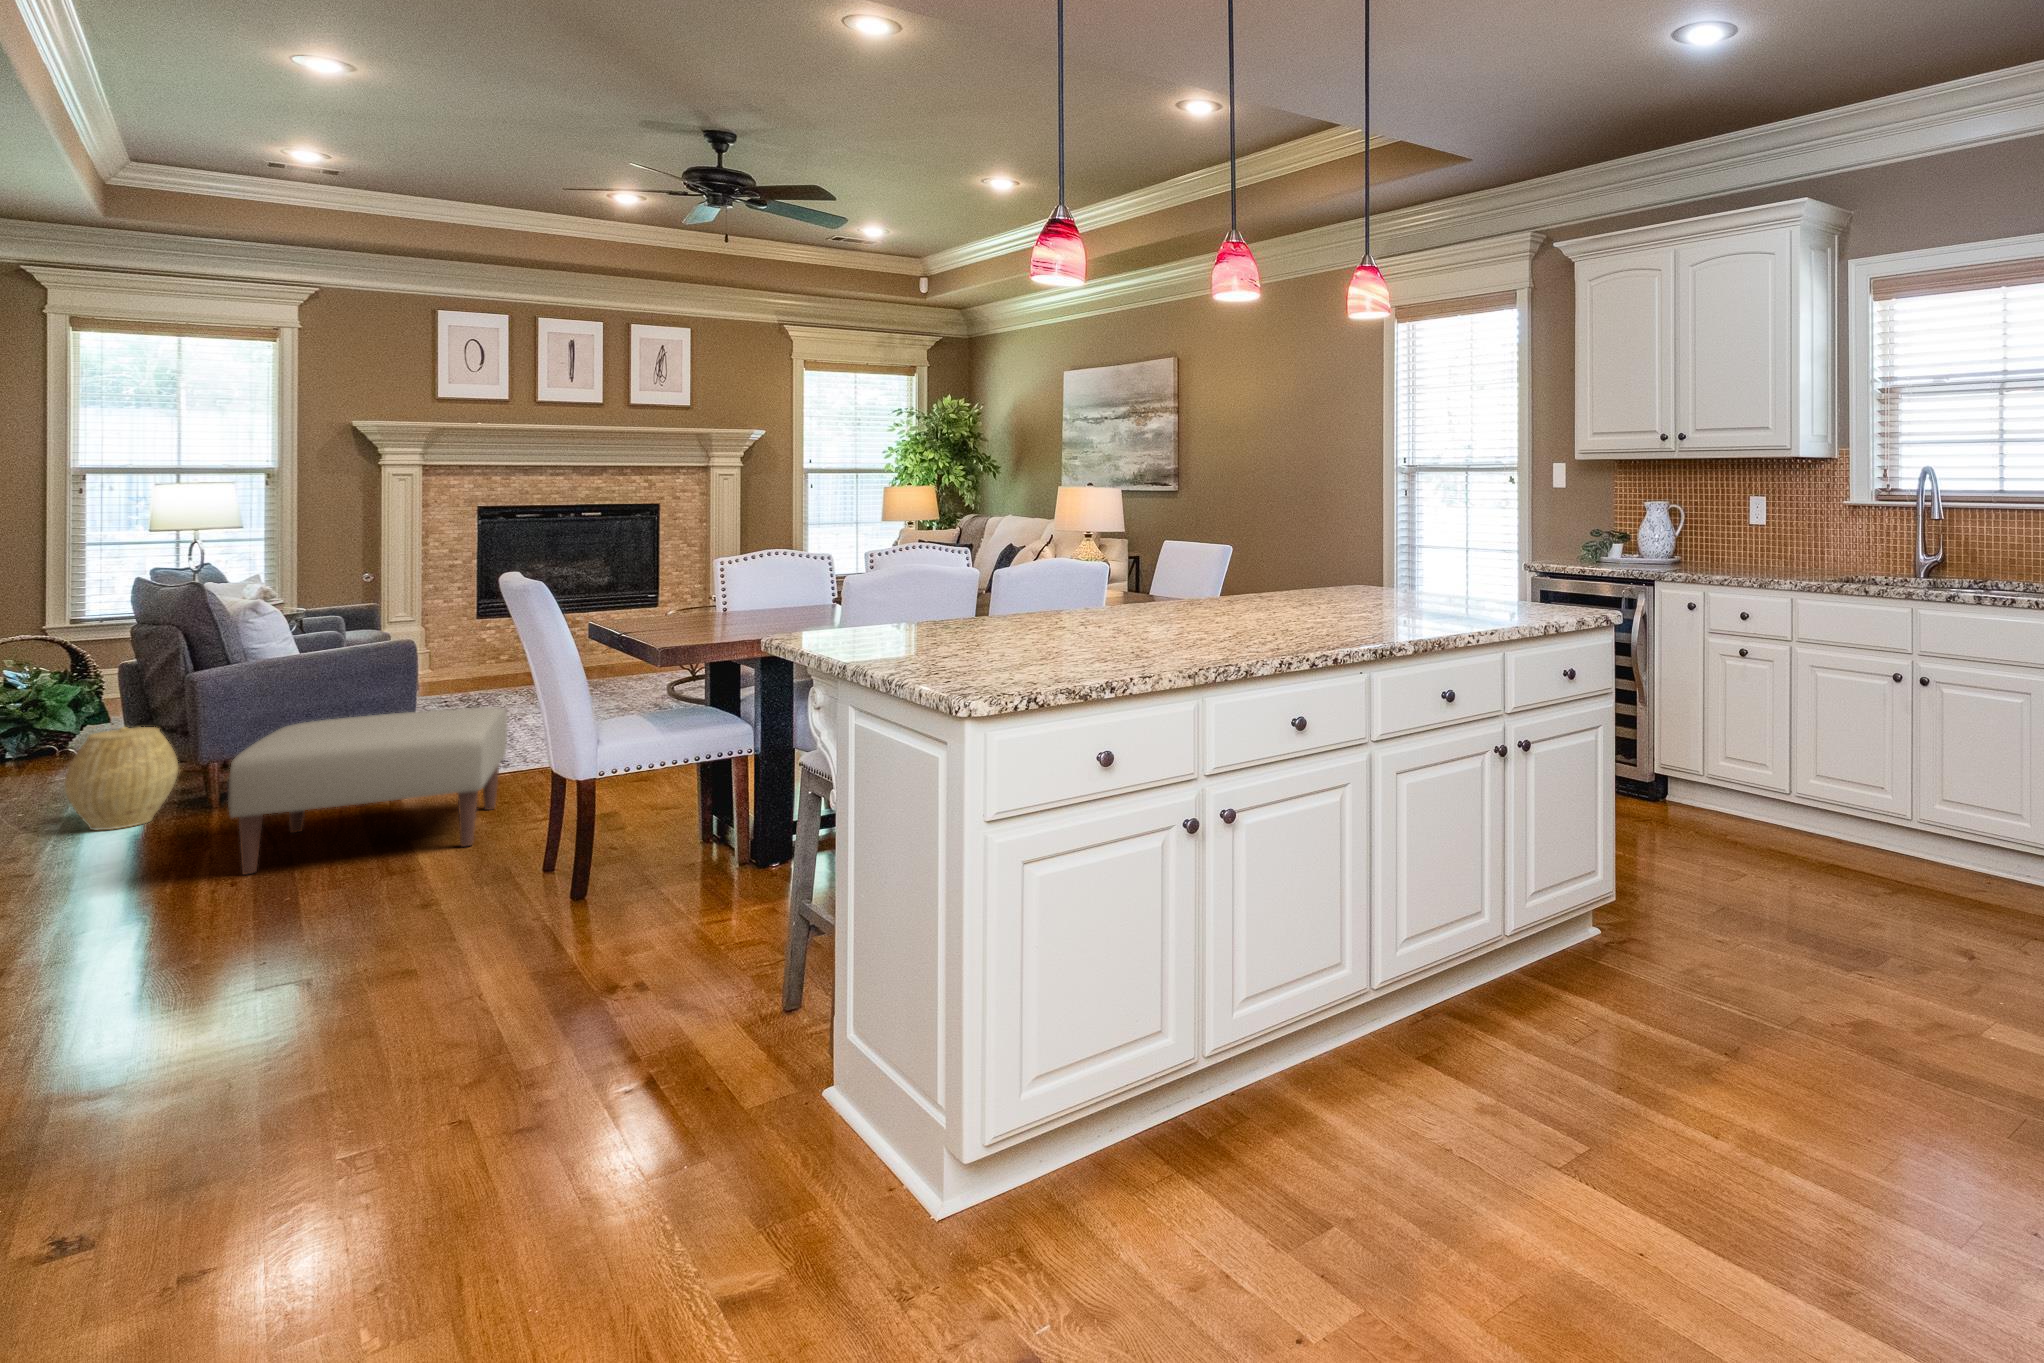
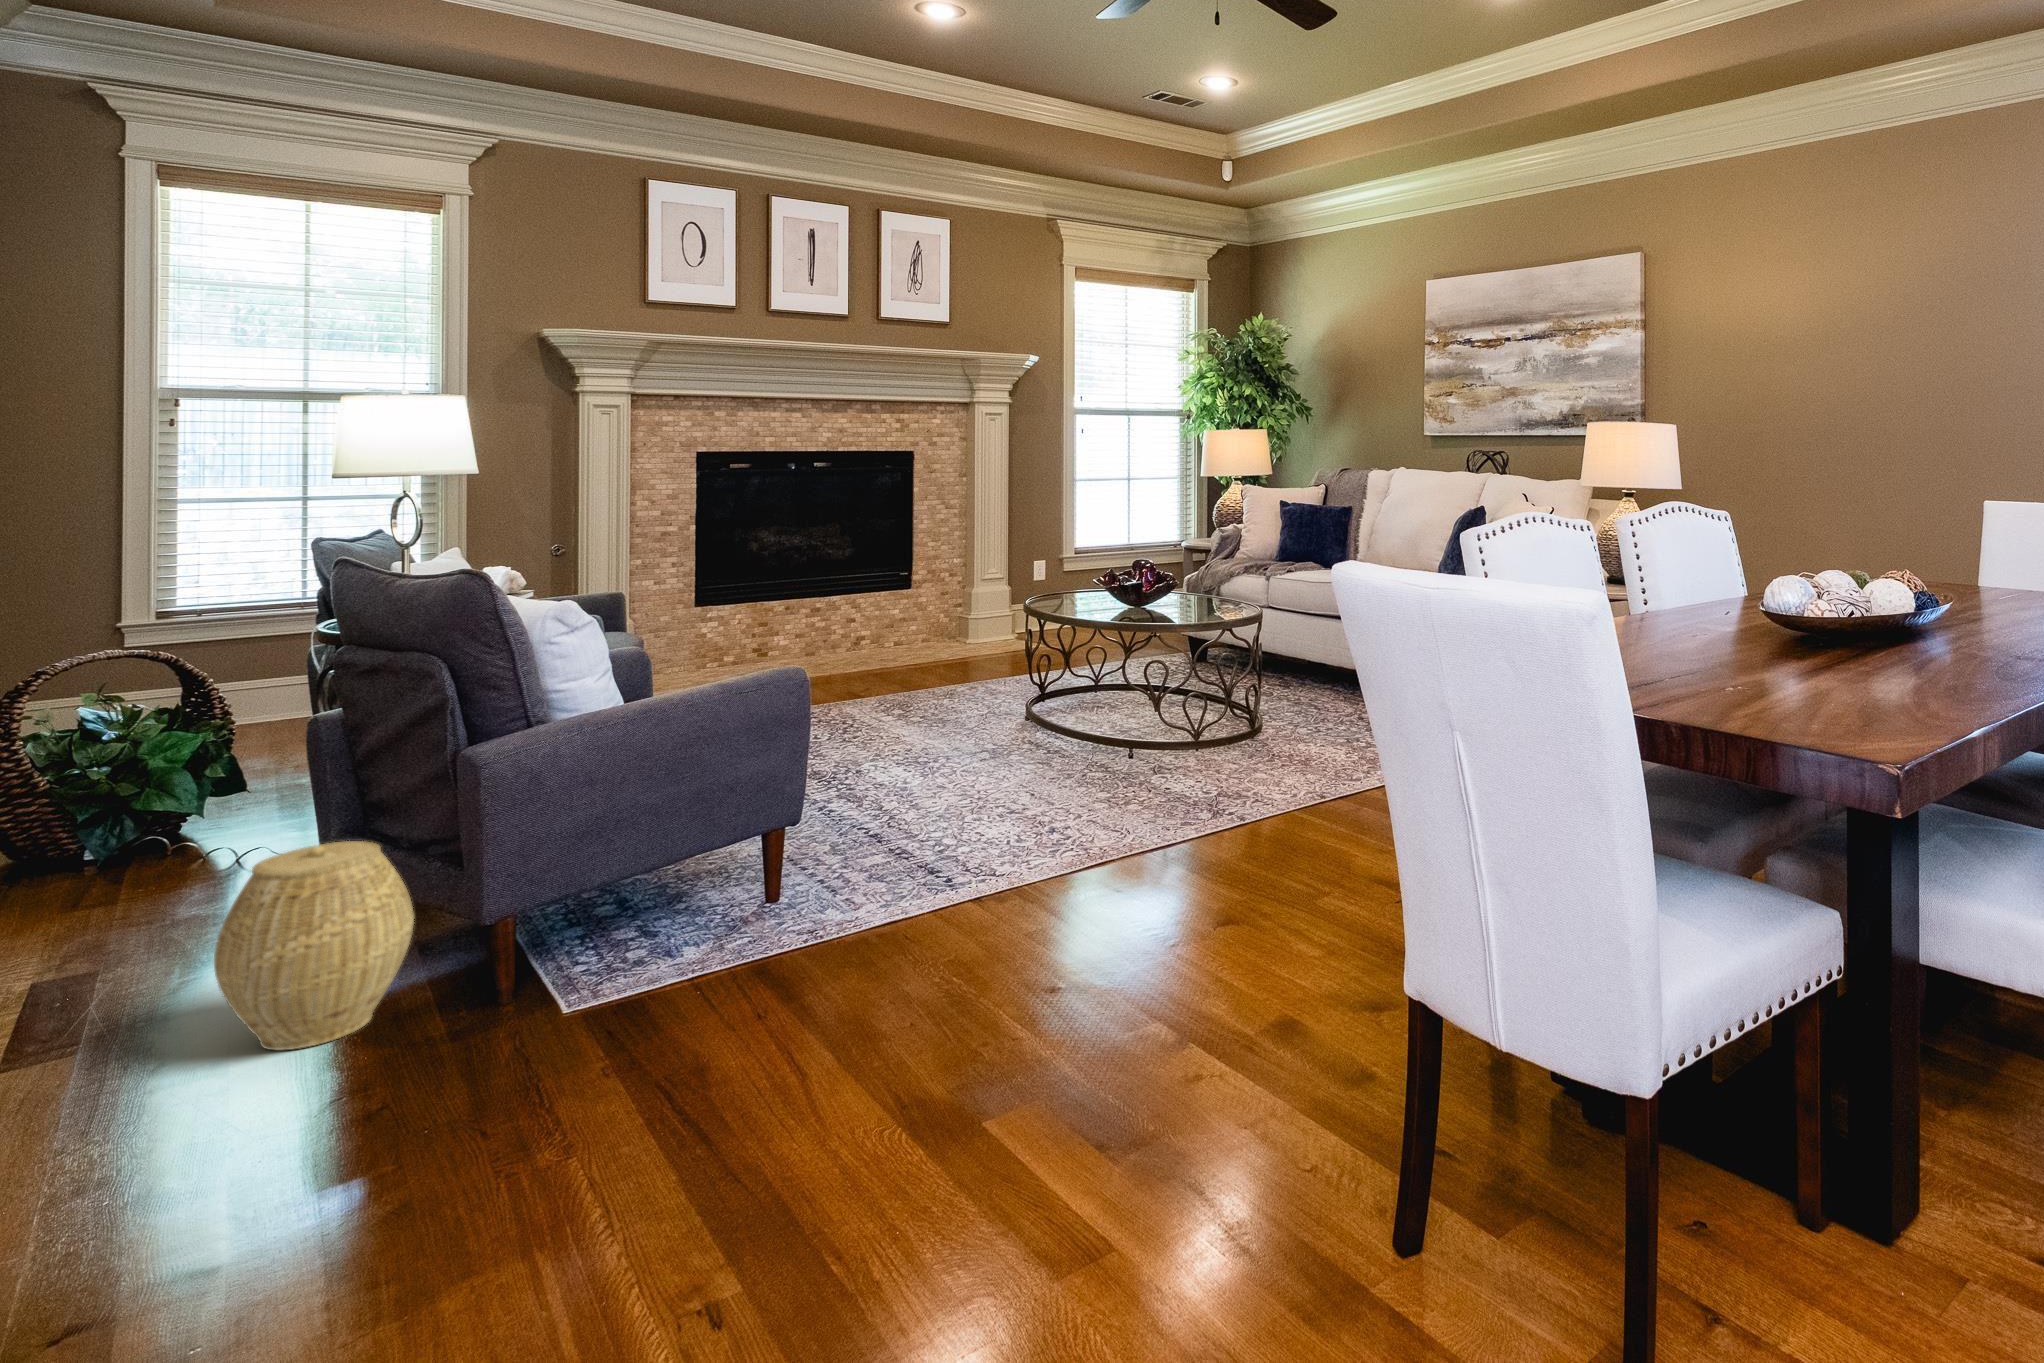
ottoman: present [228,707,507,874] -> none [604,804,1061,1225]

